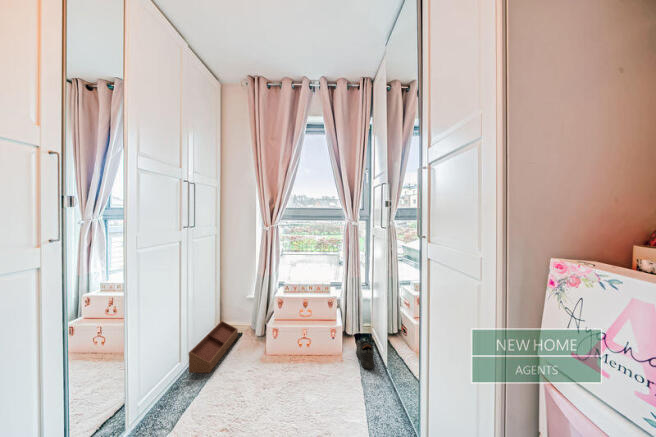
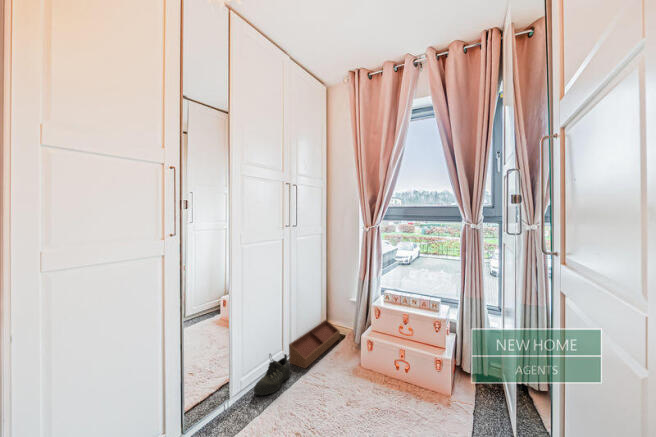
shoe: present [356,337,374,369] -> present [254,354,291,395]

